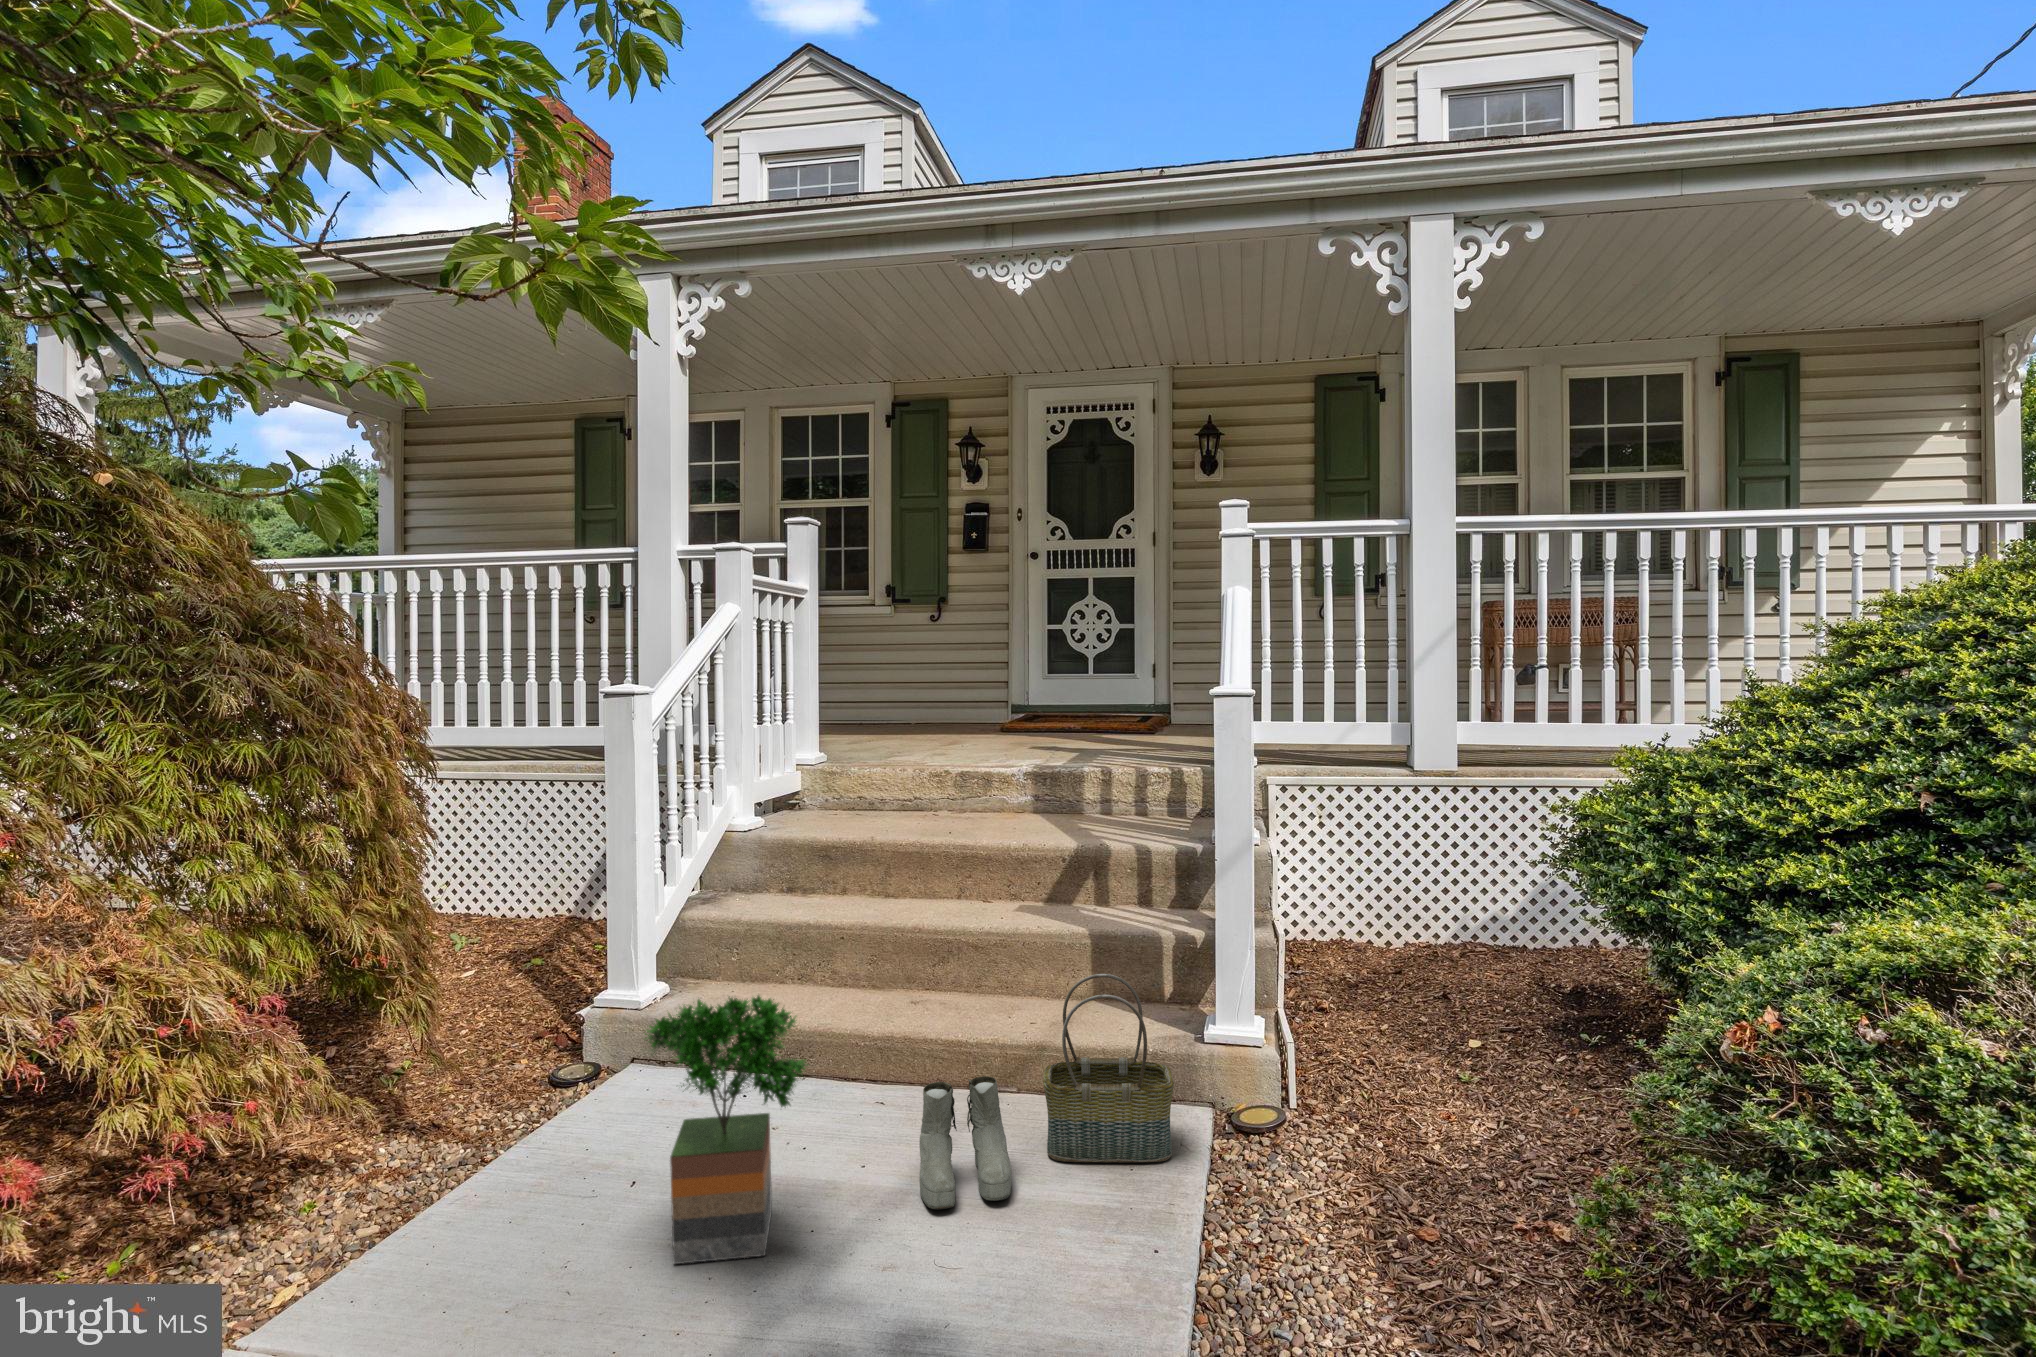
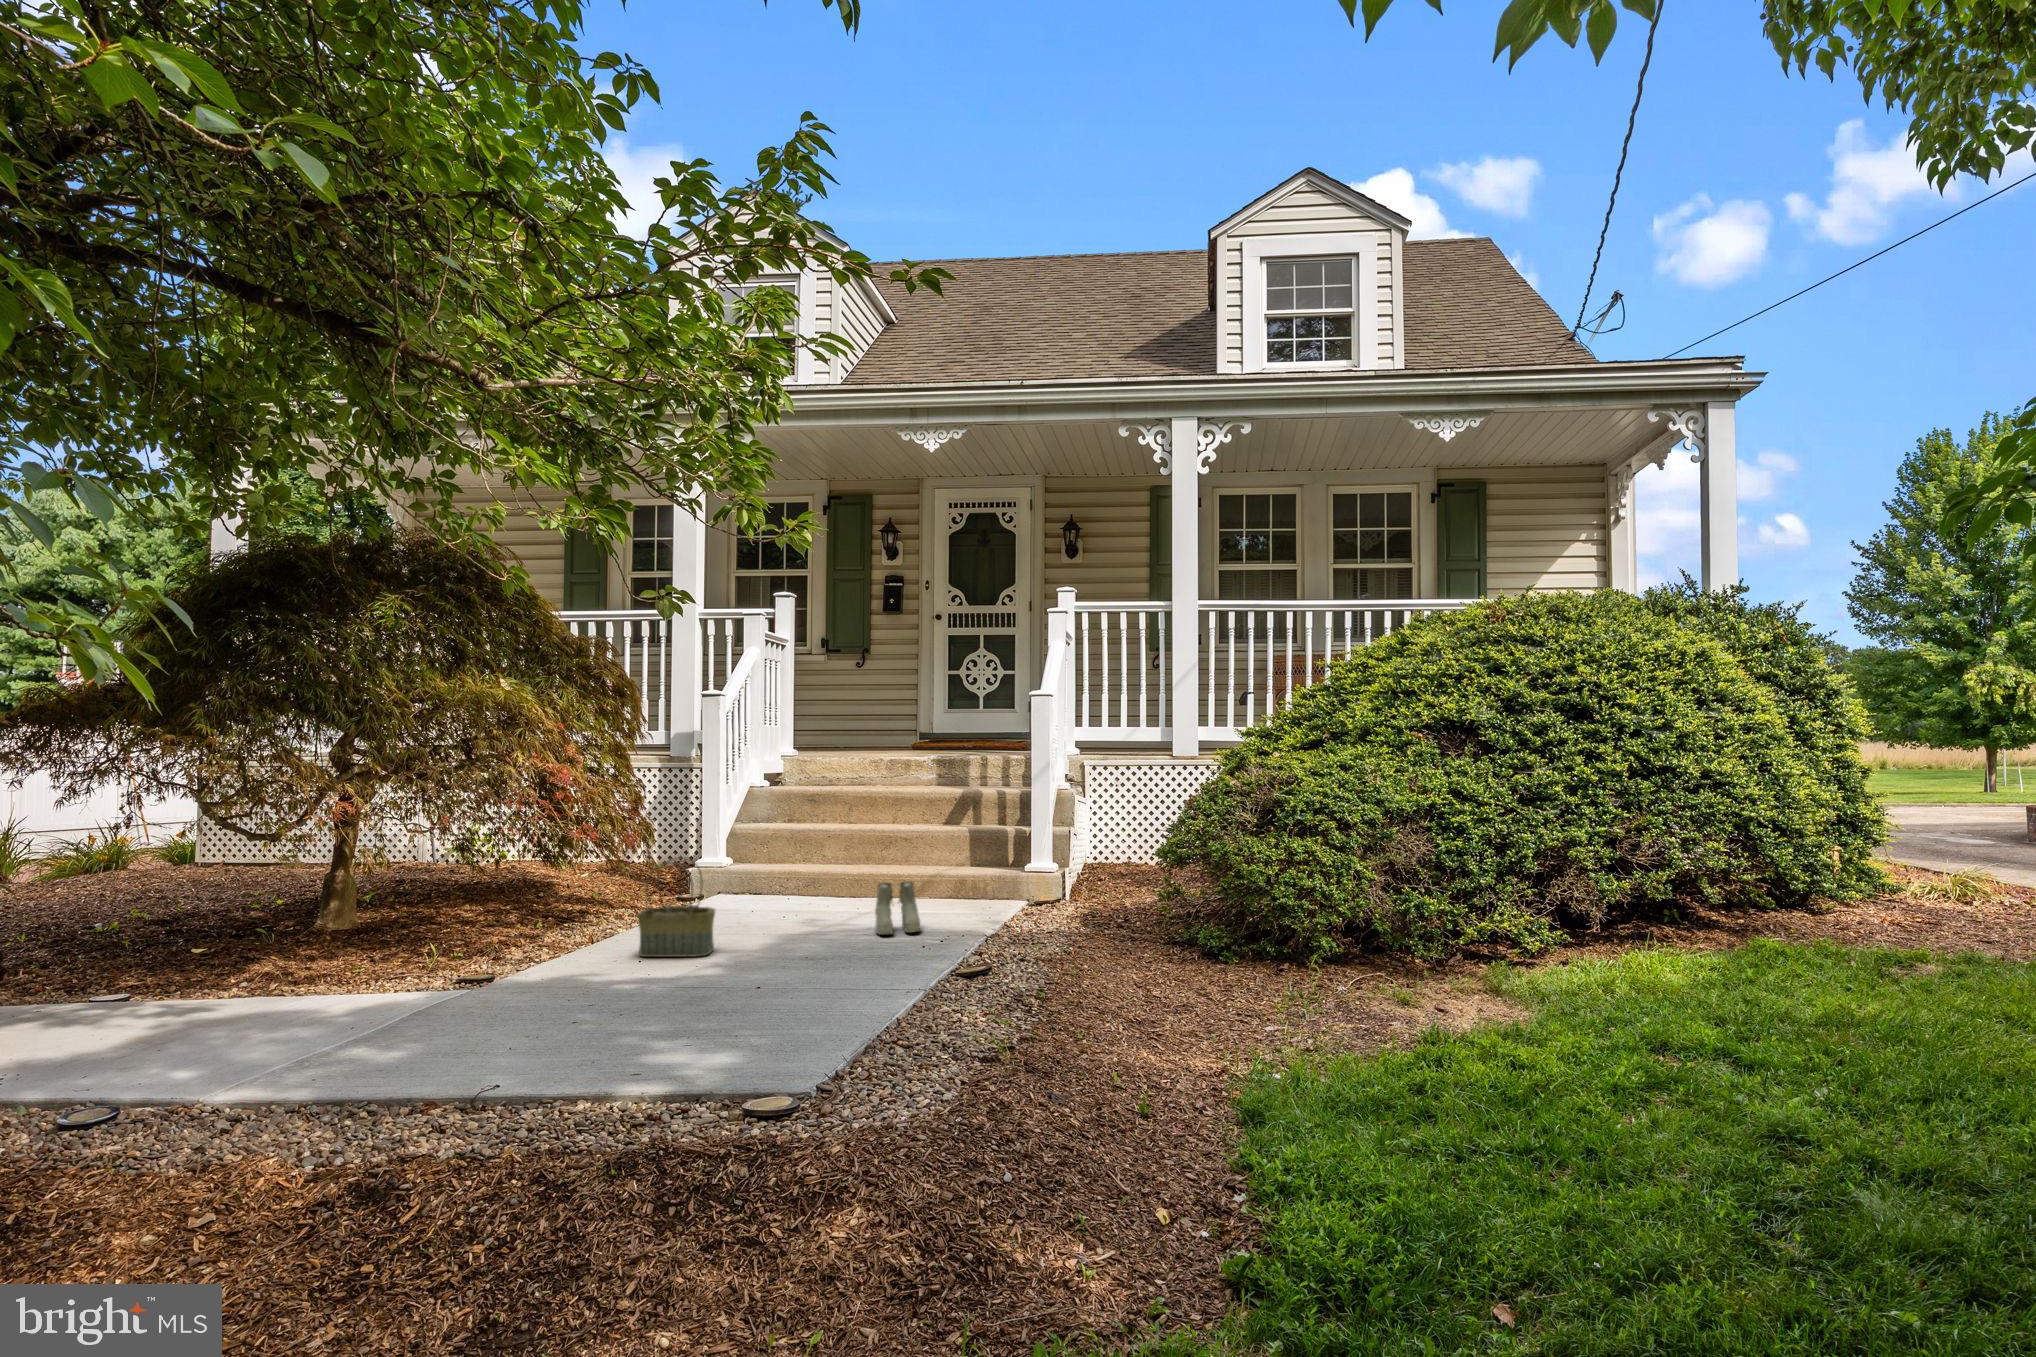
basket: present [1043,974,1174,1162] -> present [637,857,715,957]
potted tree: present [647,995,806,1264] -> none [748,830,826,948]

